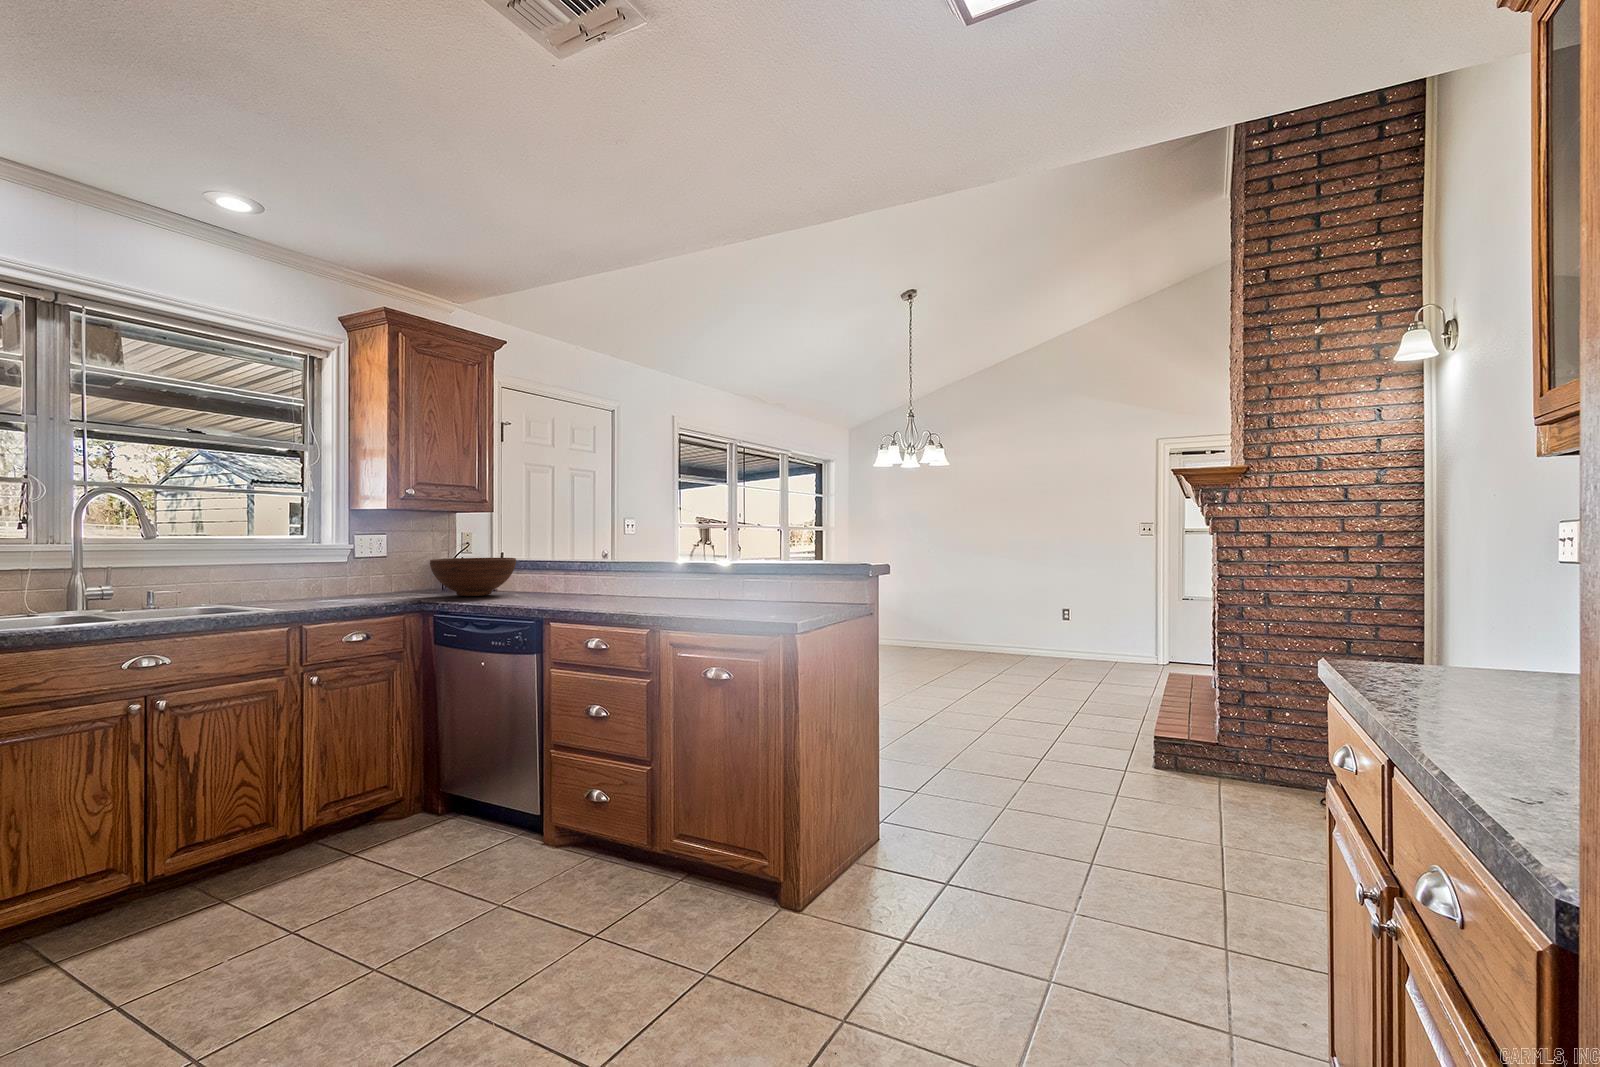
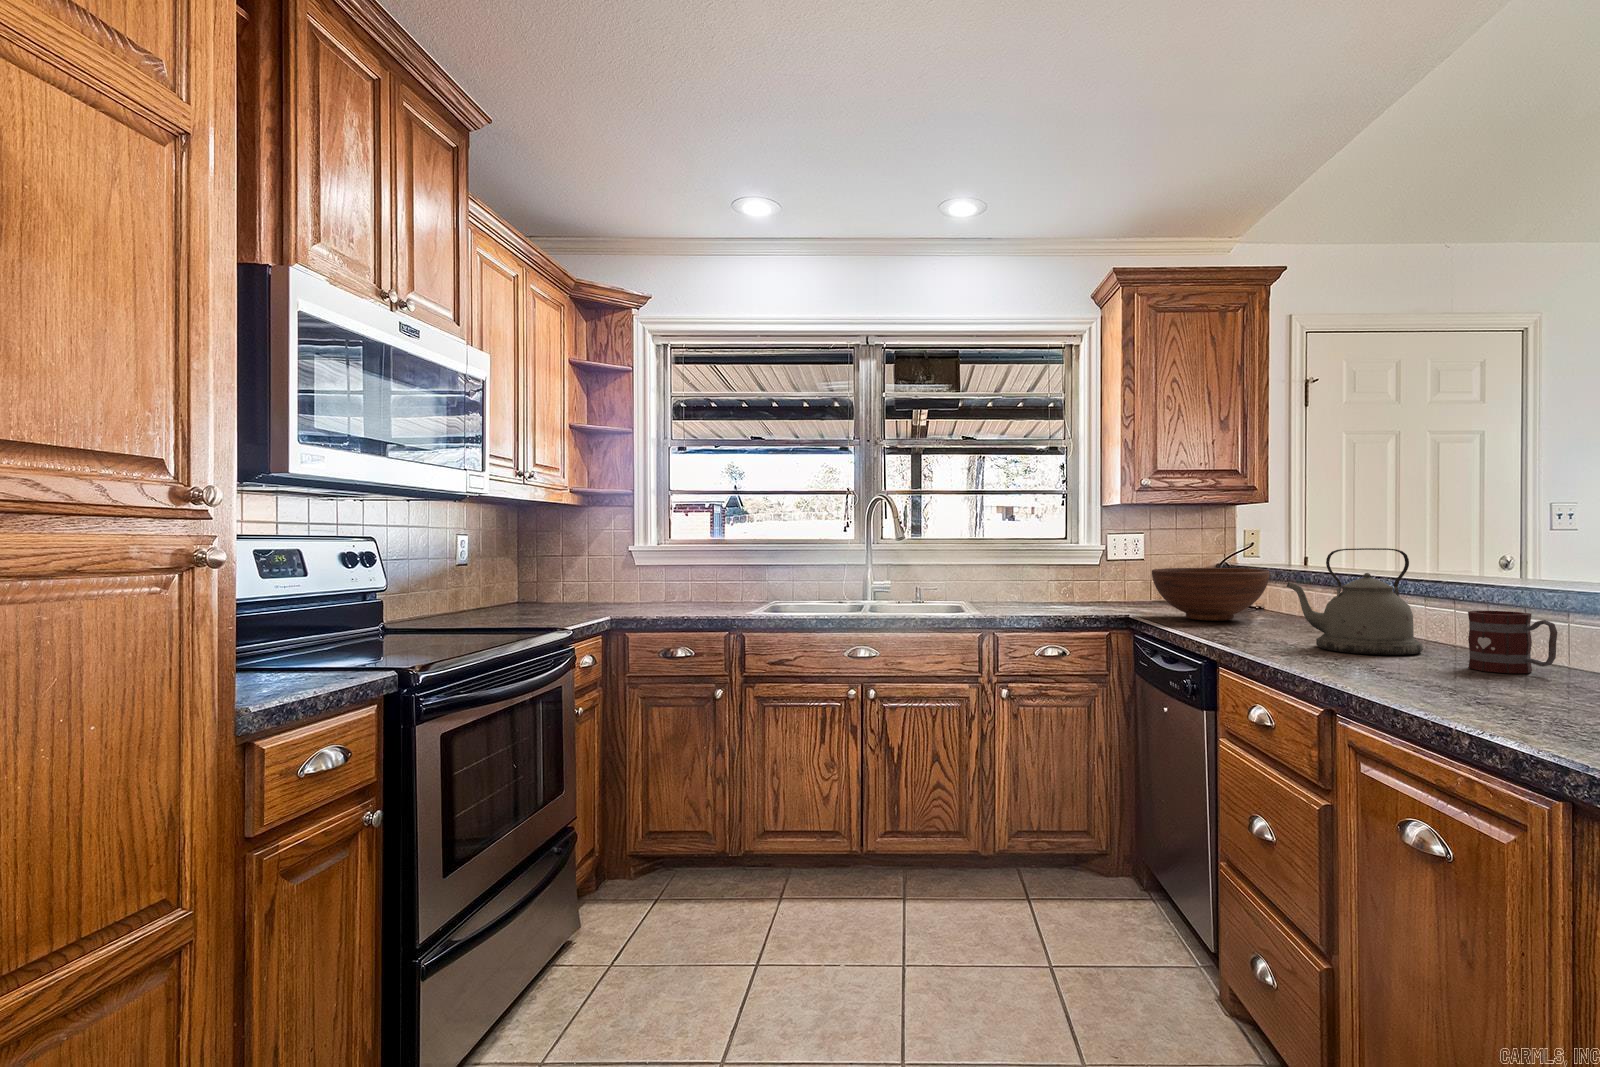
kettle: none [575,539,639,602] -> present [1287,548,1423,655]
mug: none [672,570,710,602] -> present [1468,611,1557,673]

